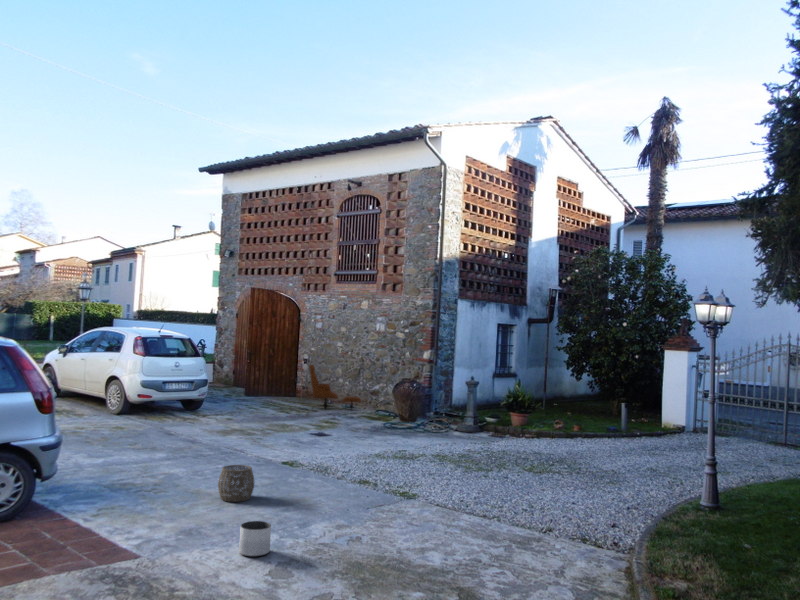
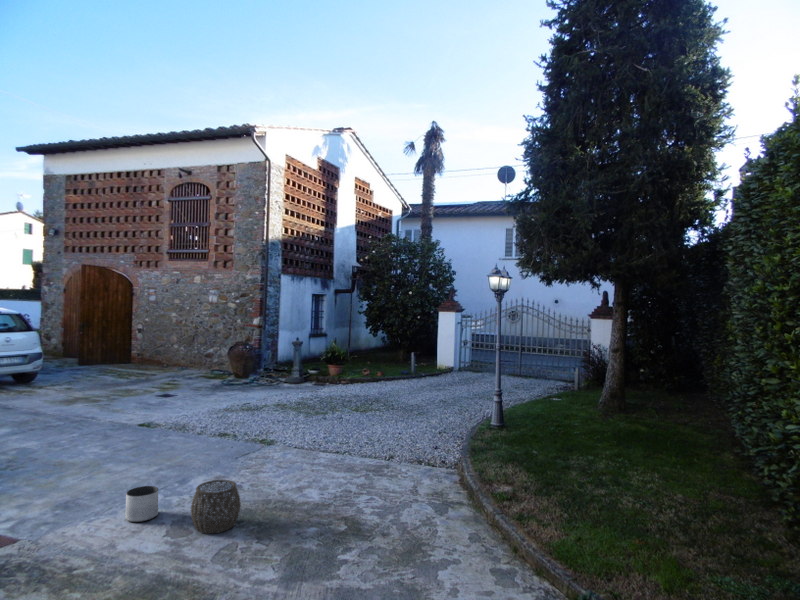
lounge chair: present [309,365,361,409] -> none [146,333,197,372]
woven basket: present [218,465,254,502] -> present [191,480,241,534]

